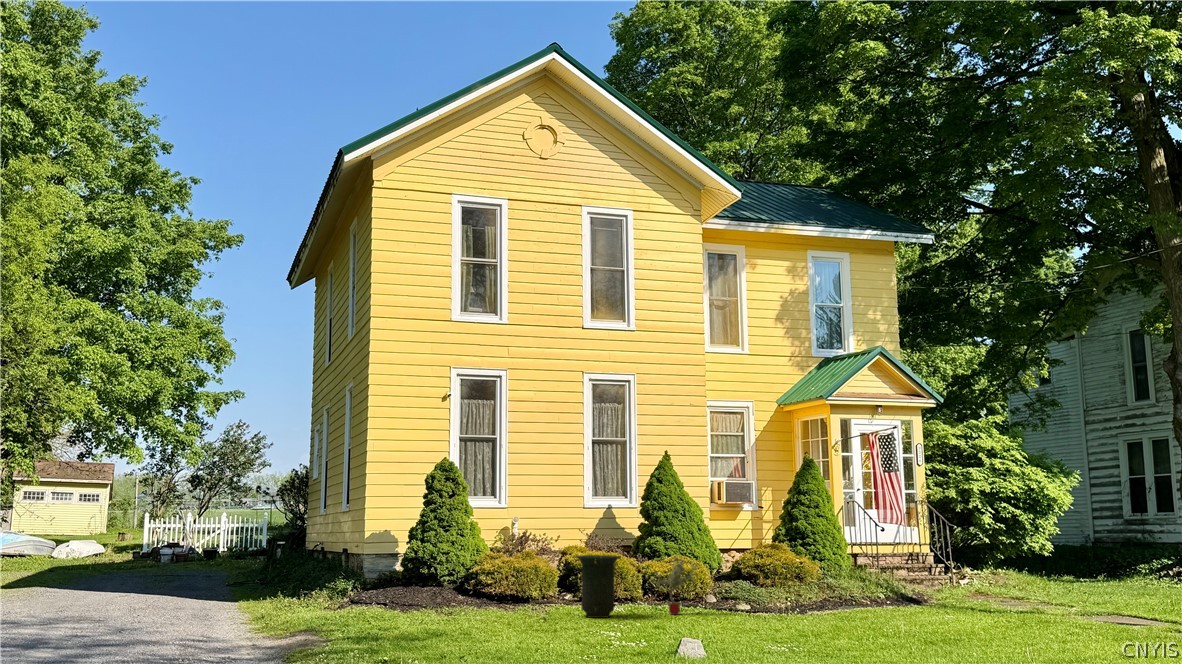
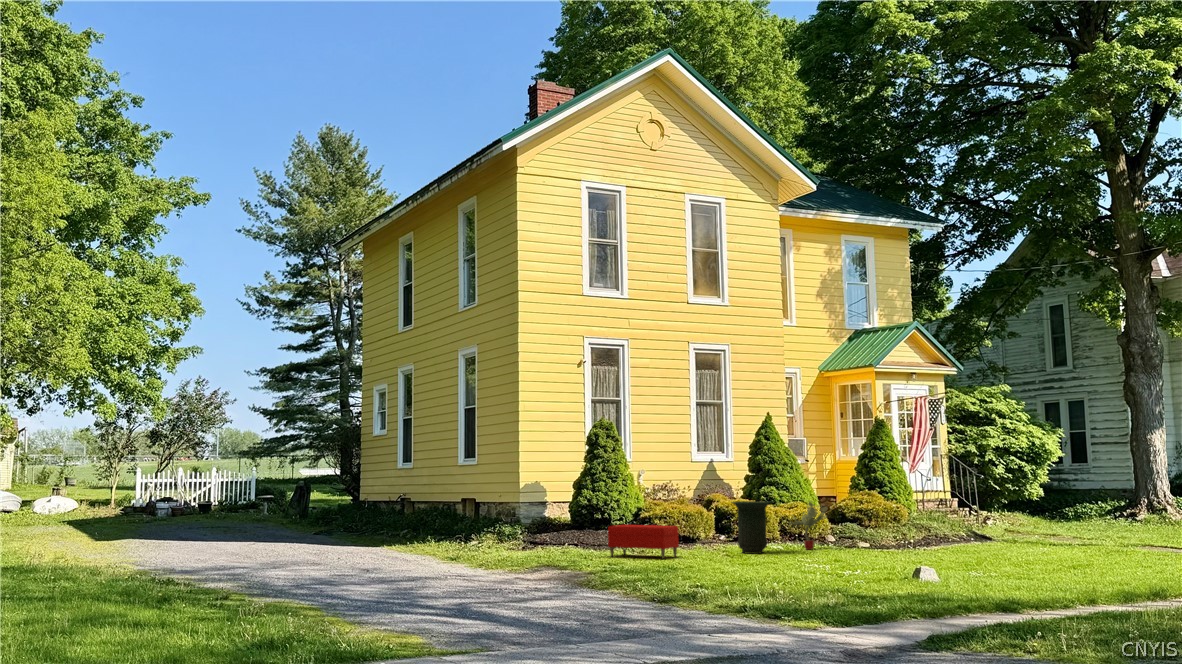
bench: none [427,579,502,622] -> present [608,525,679,559]

